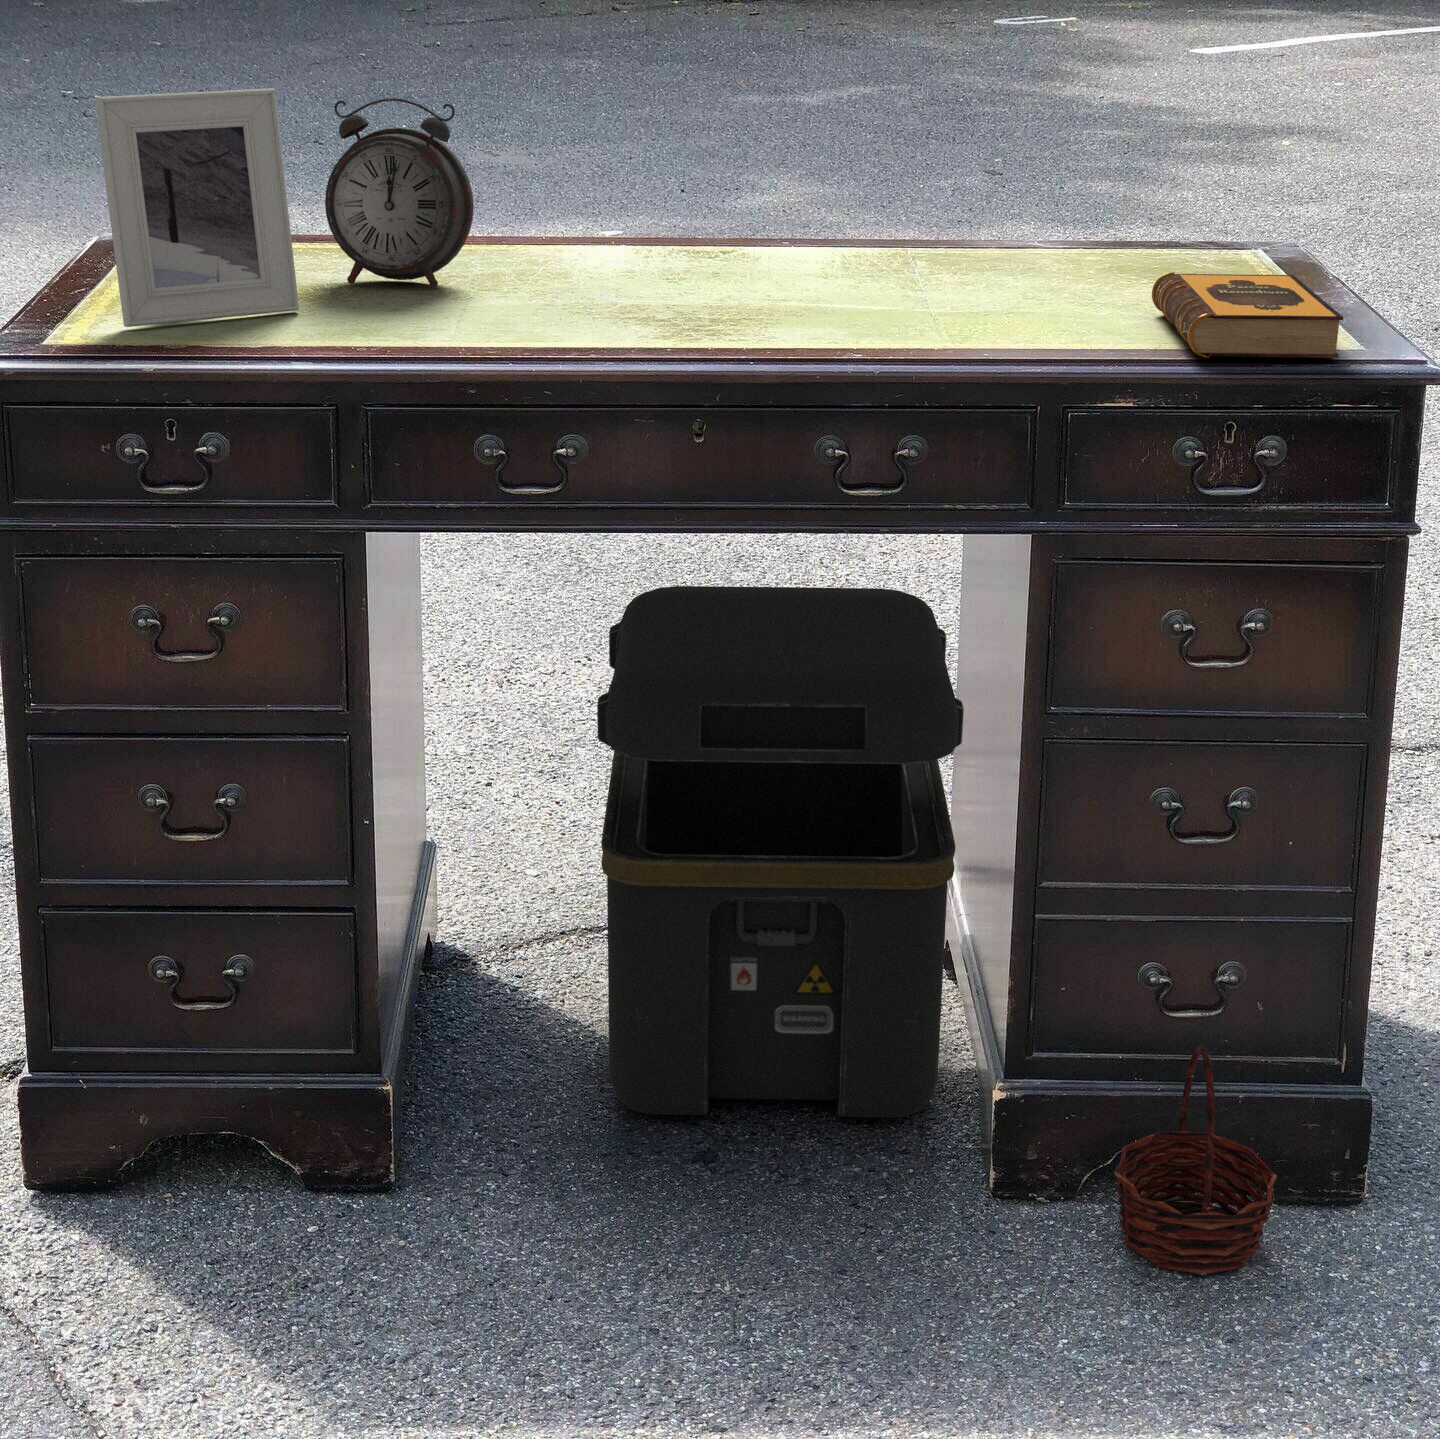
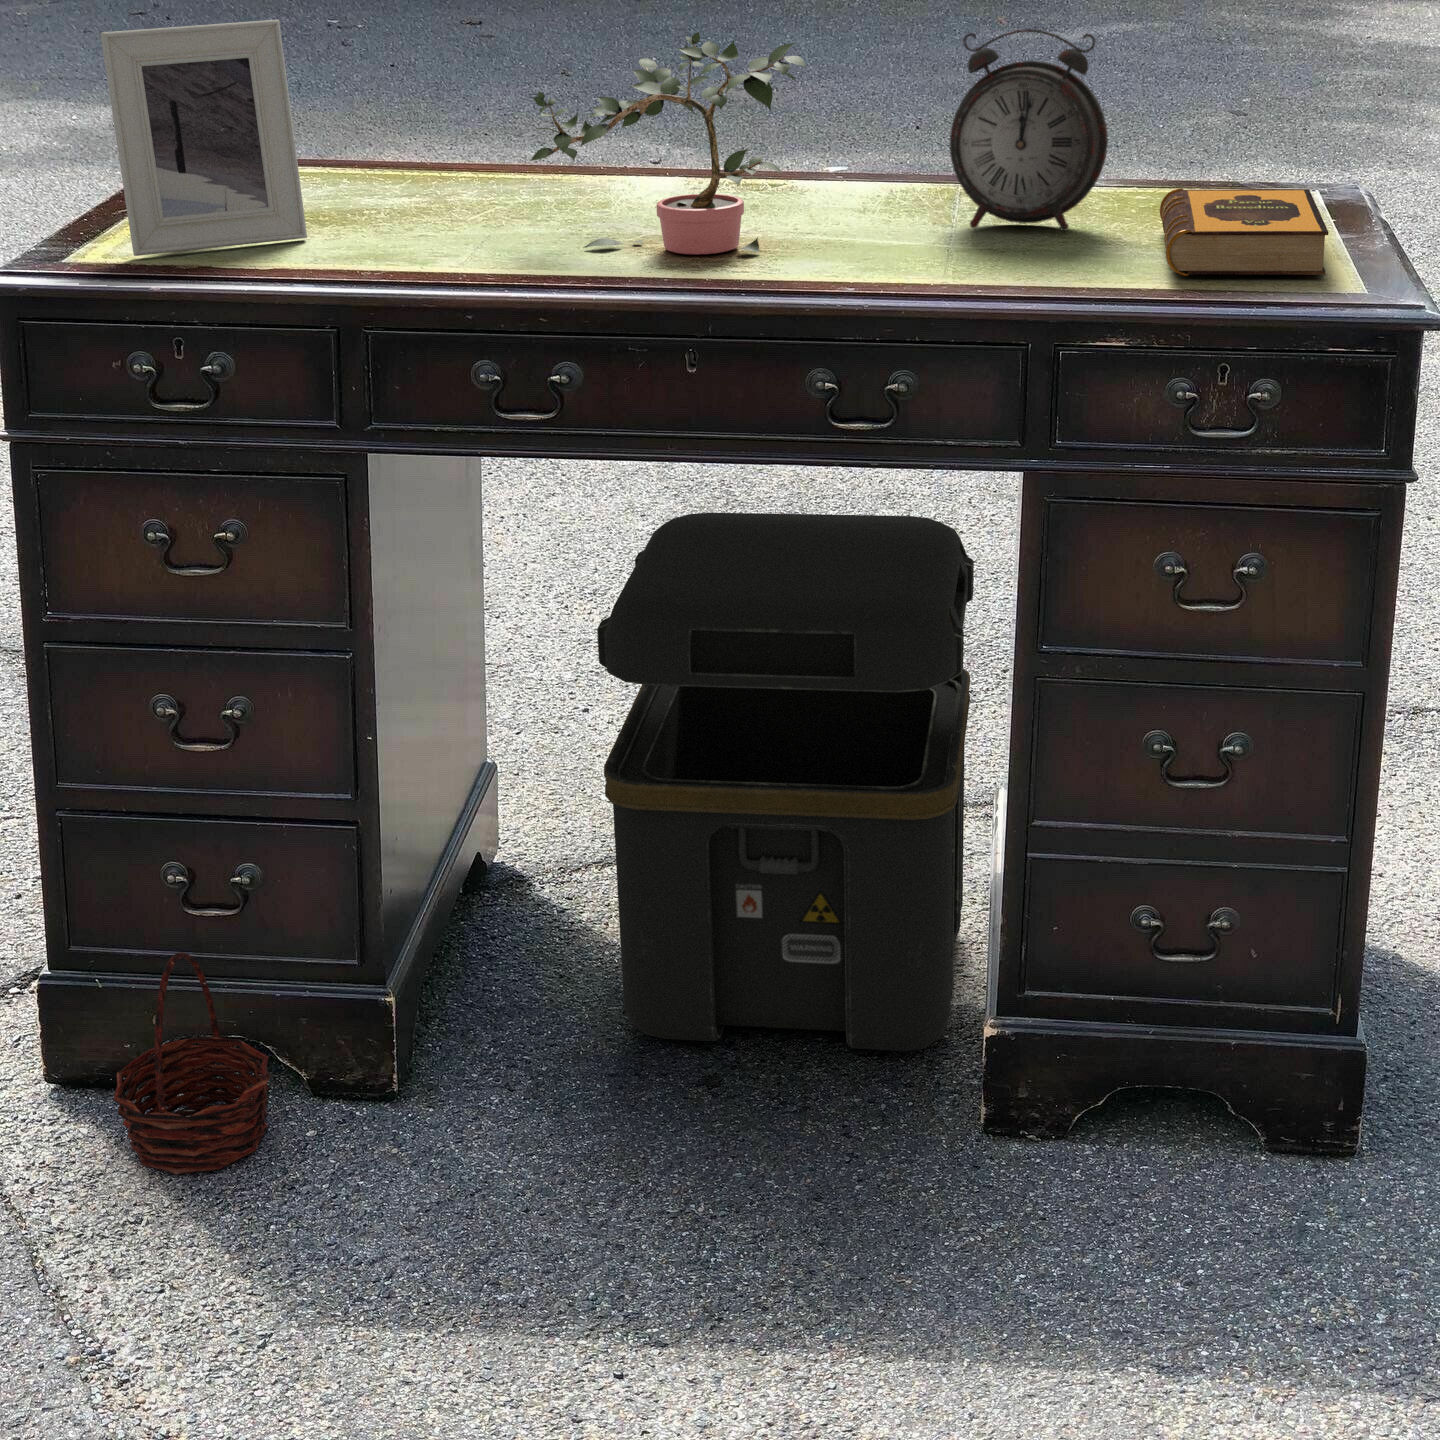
alarm clock: present [325,98,474,287] -> present [950,29,1108,231]
potted plant: none [534,111,831,332] -> present [530,32,806,255]
basket: present [1114,1046,1277,1275] -> present [113,952,271,1174]

